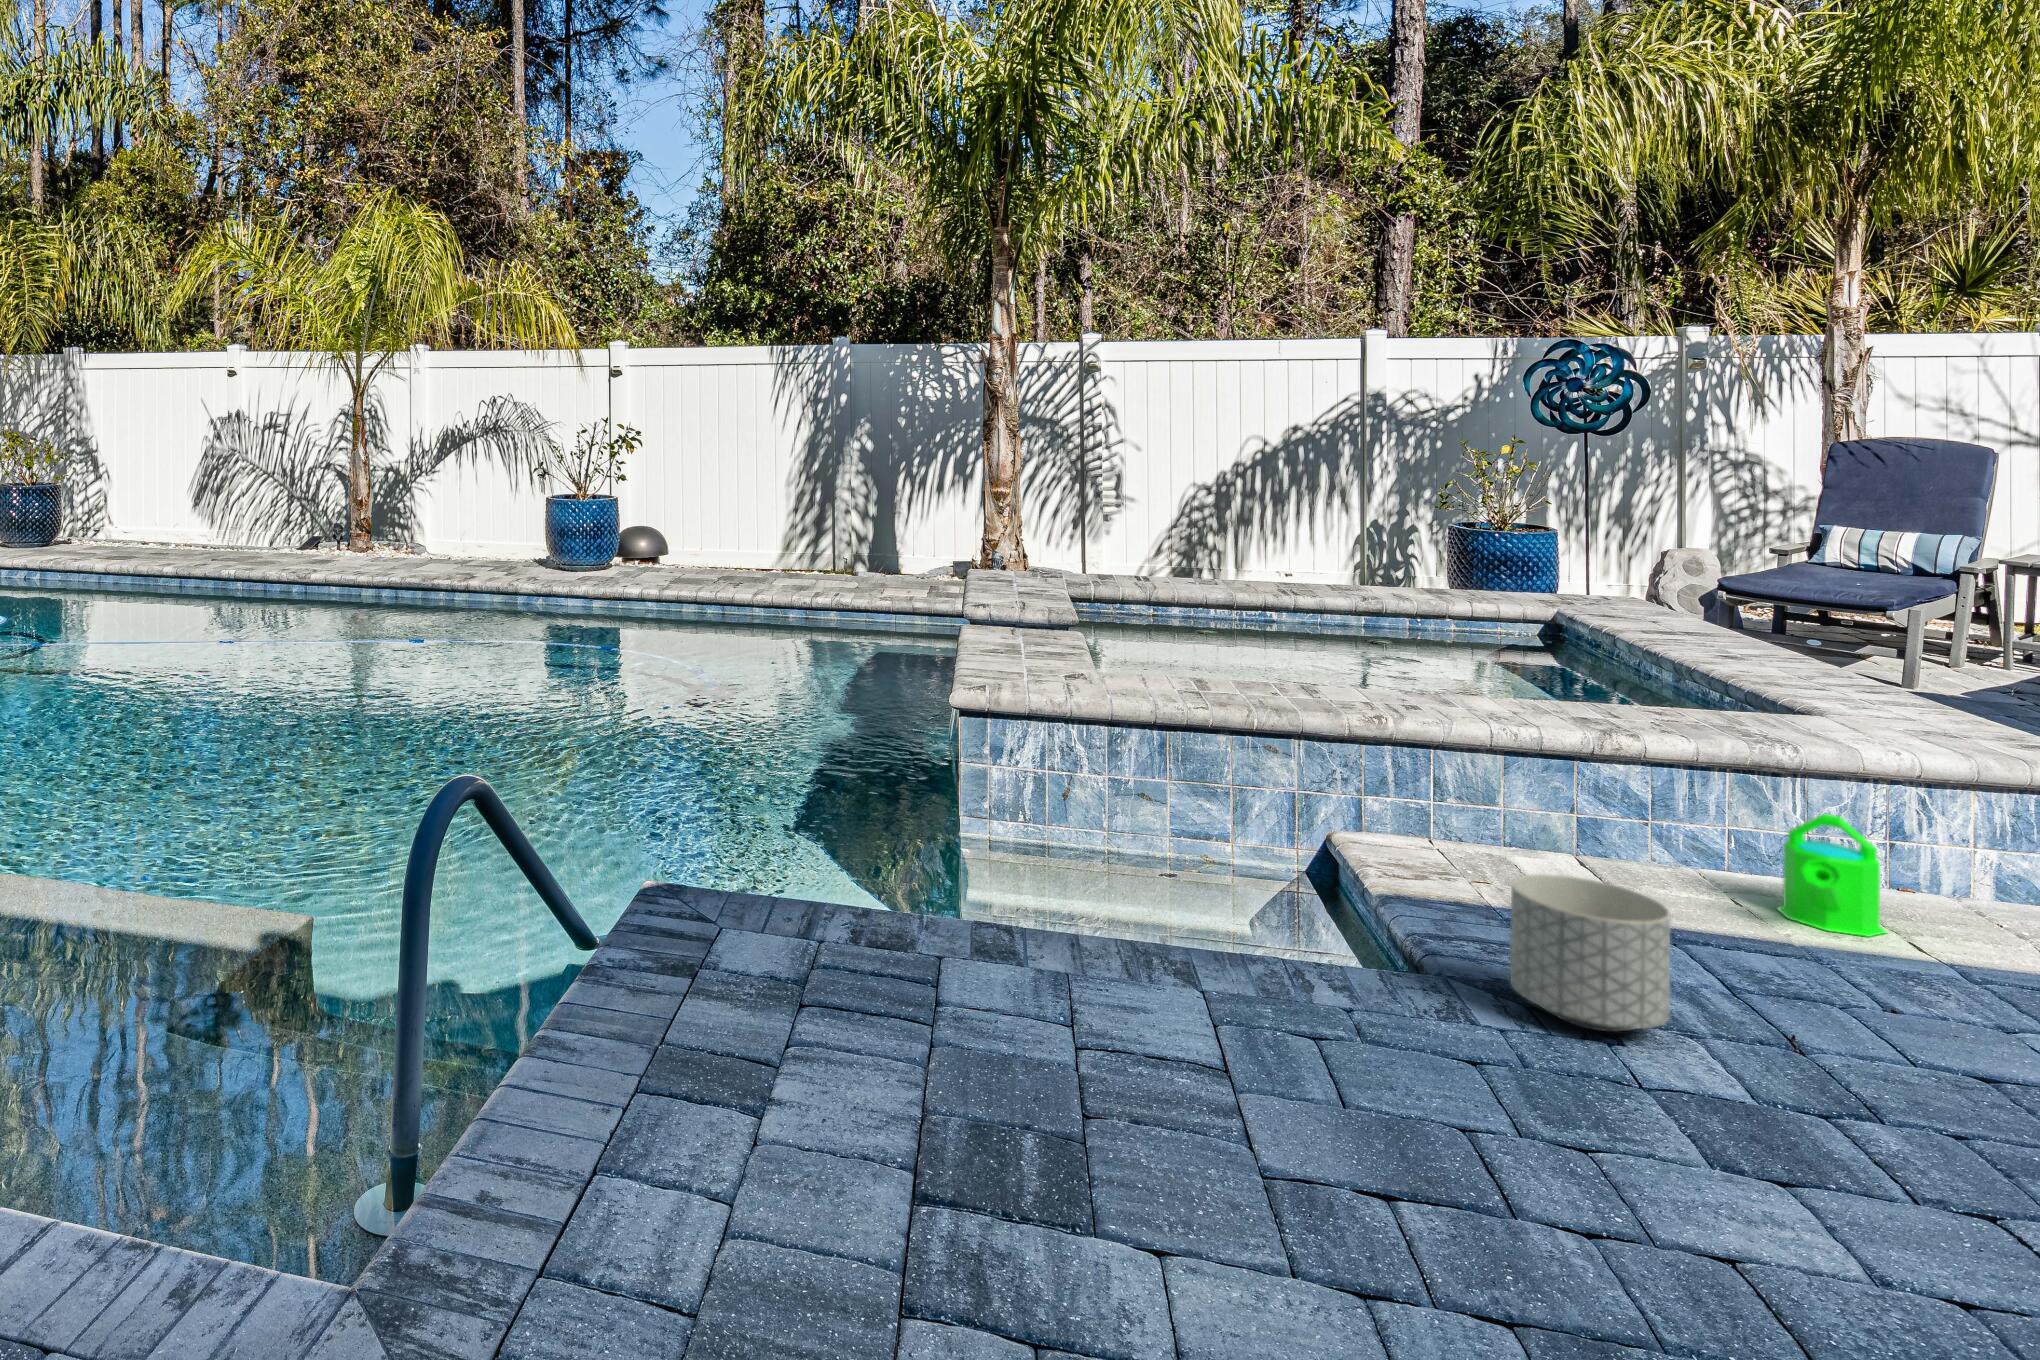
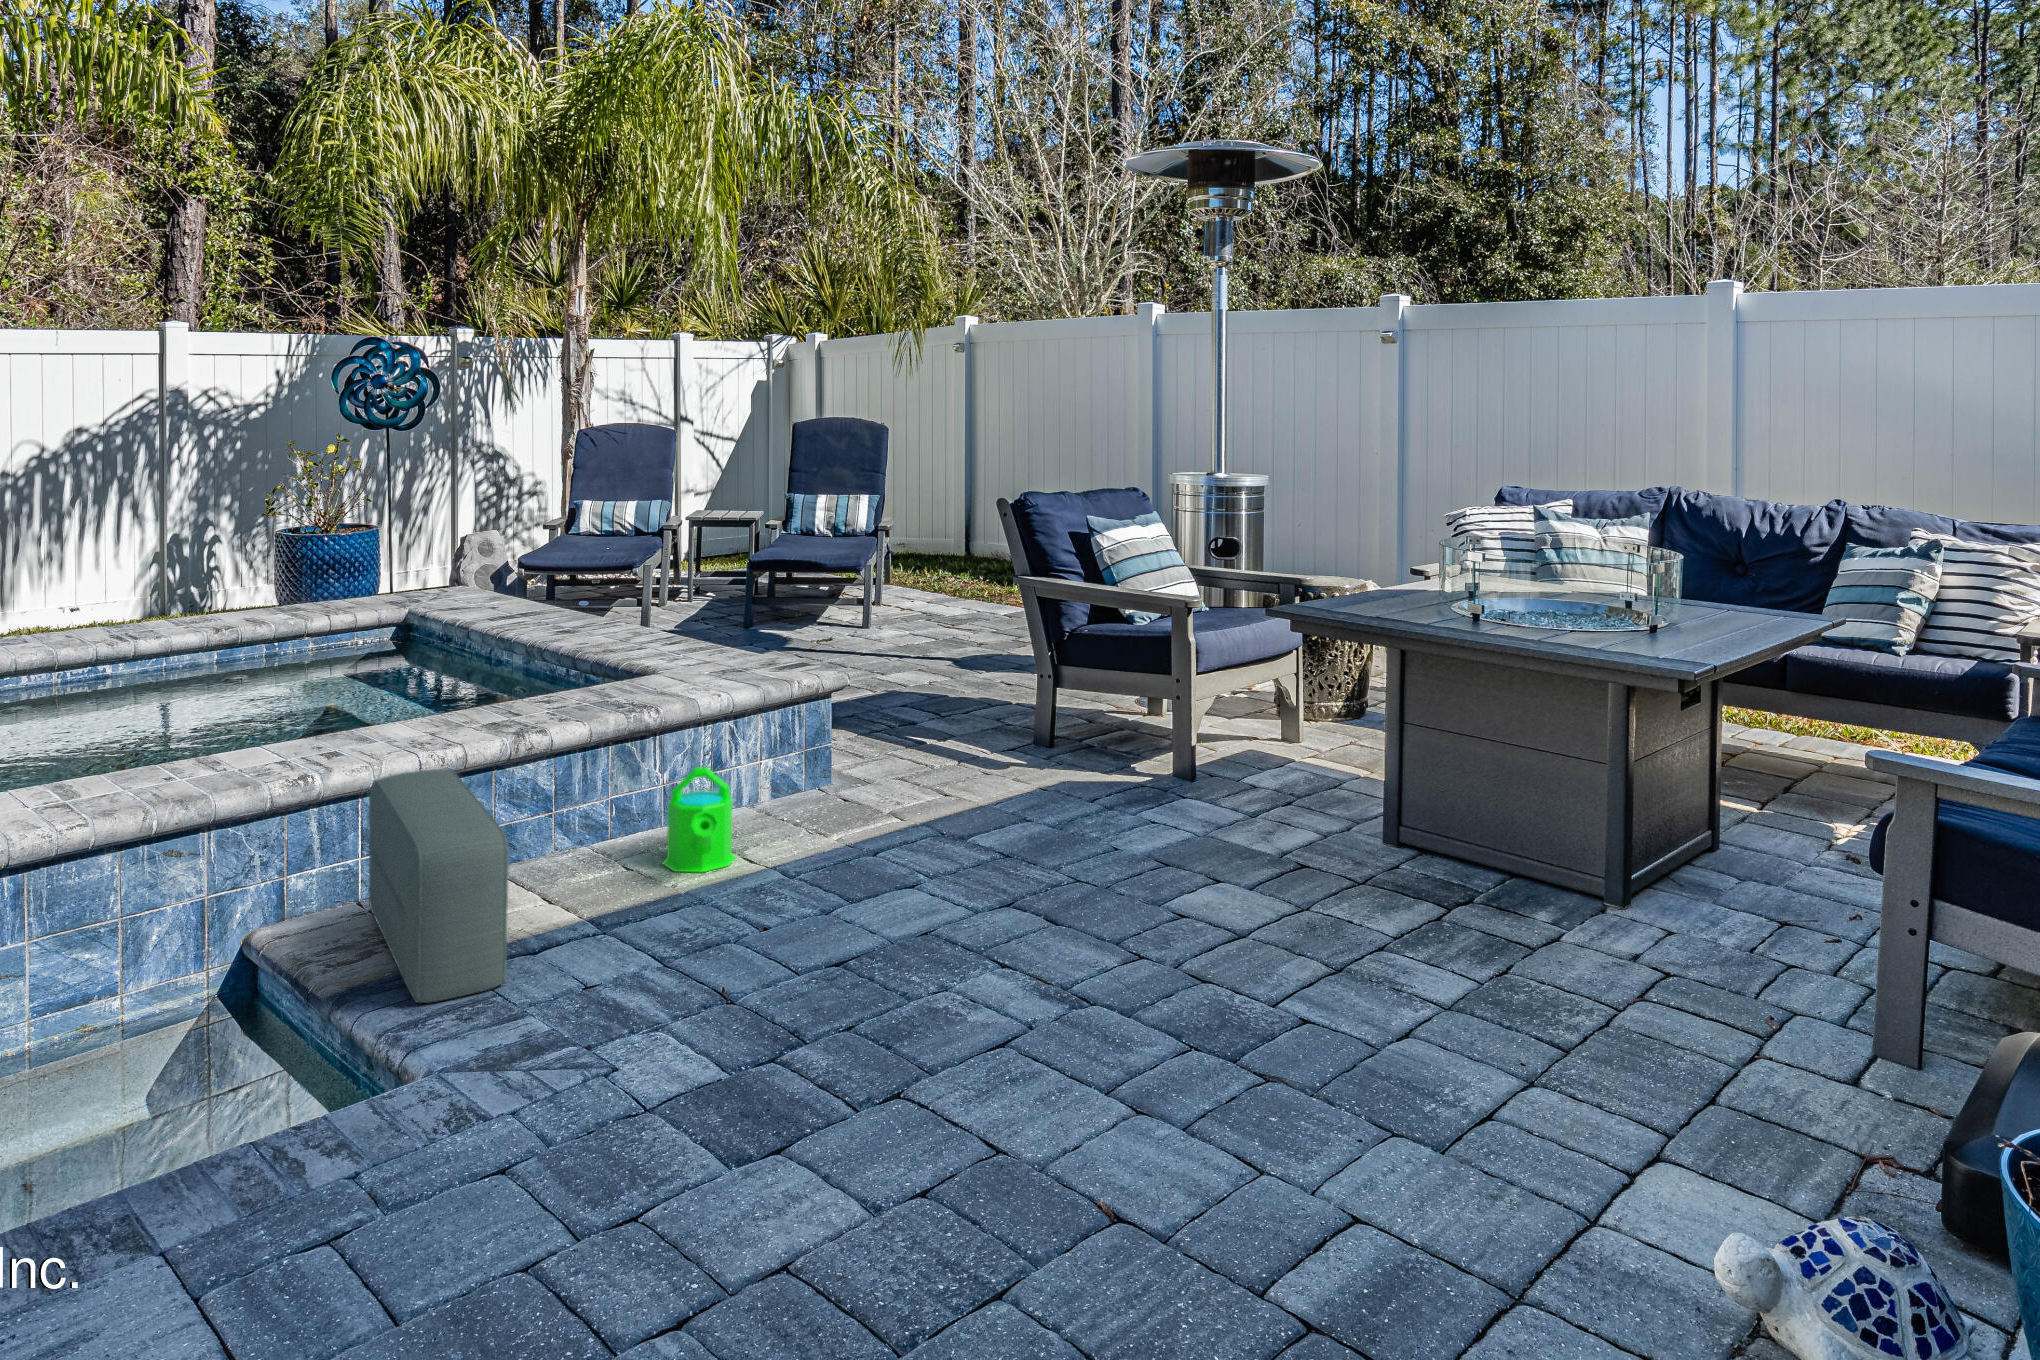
pouf: none [1430,729,1532,932] -> present [368,769,509,1003]
planter: present [1510,874,1671,1032] -> none [532,911,674,1079]

